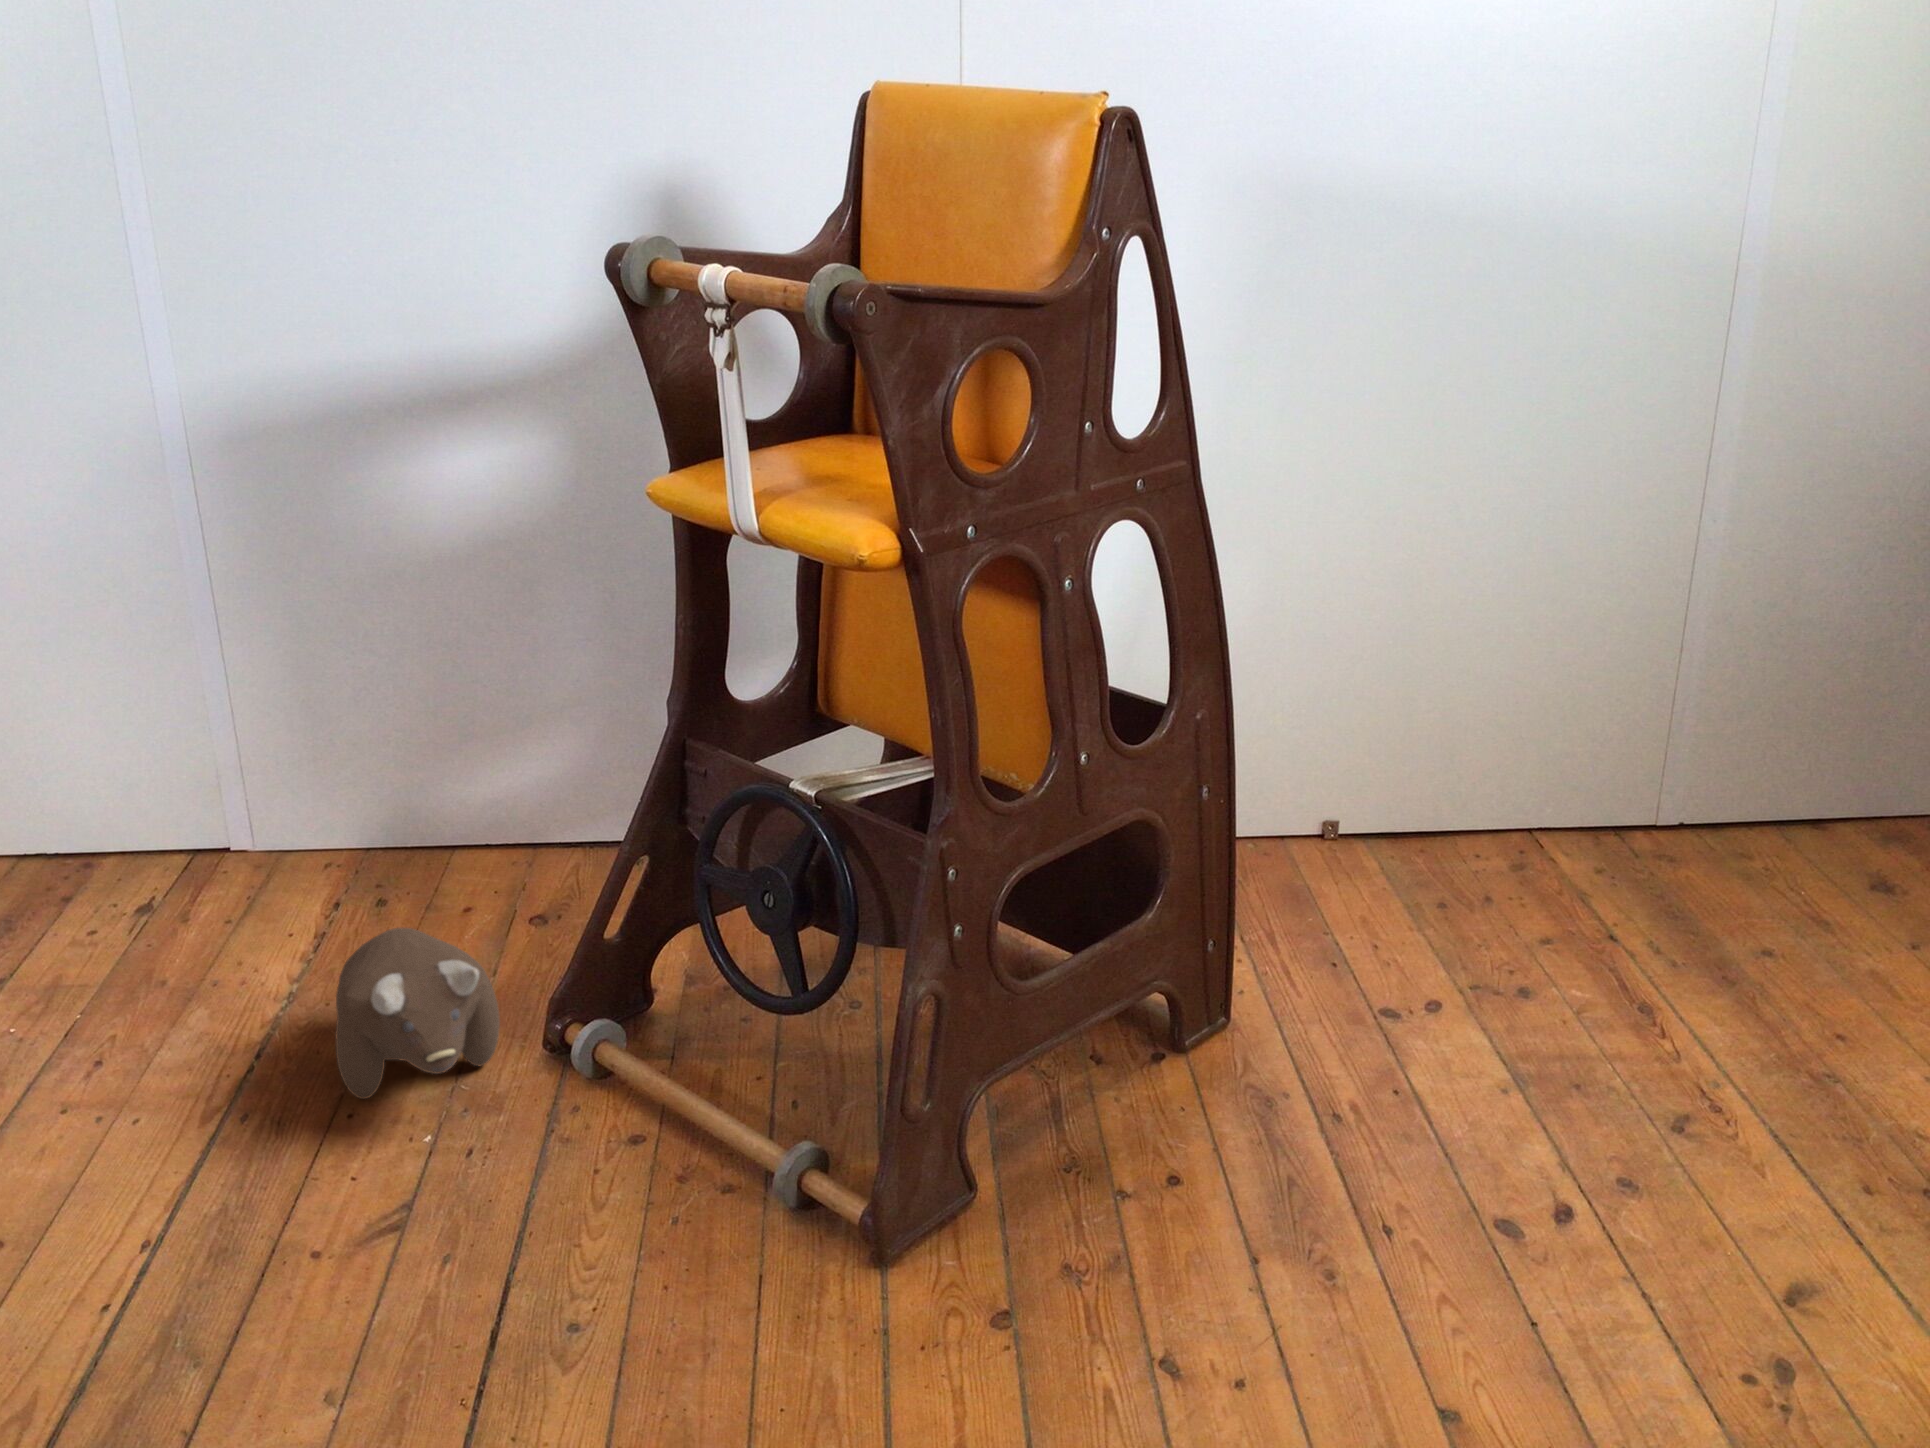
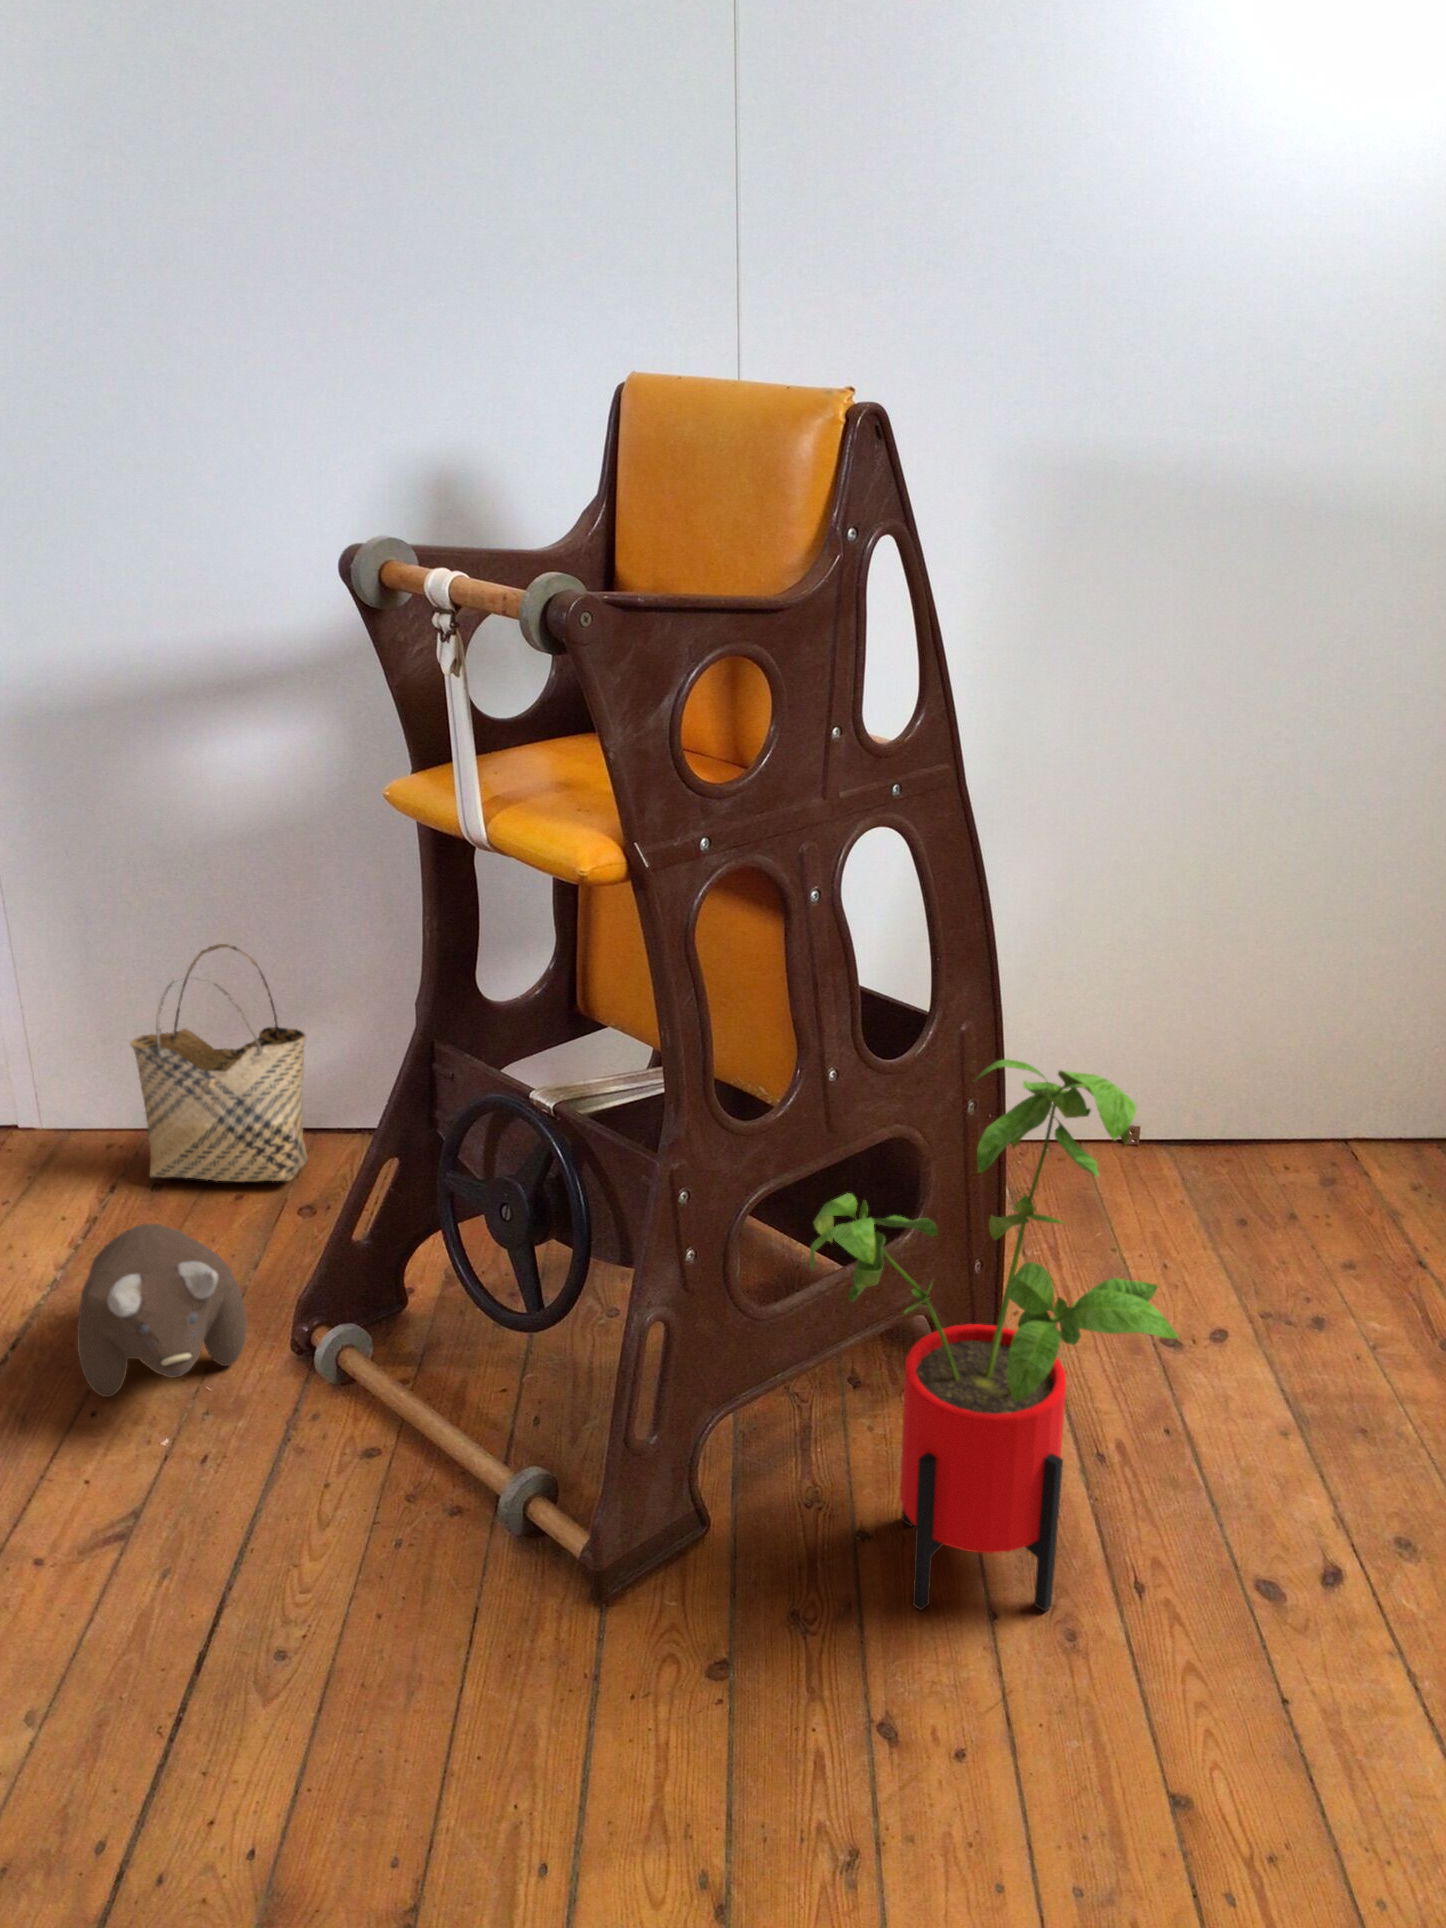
woven basket: none [354,660,532,894] -> present [130,944,308,1182]
house plant: none [1078,734,1440,1261] -> present [810,1059,1179,1611]

